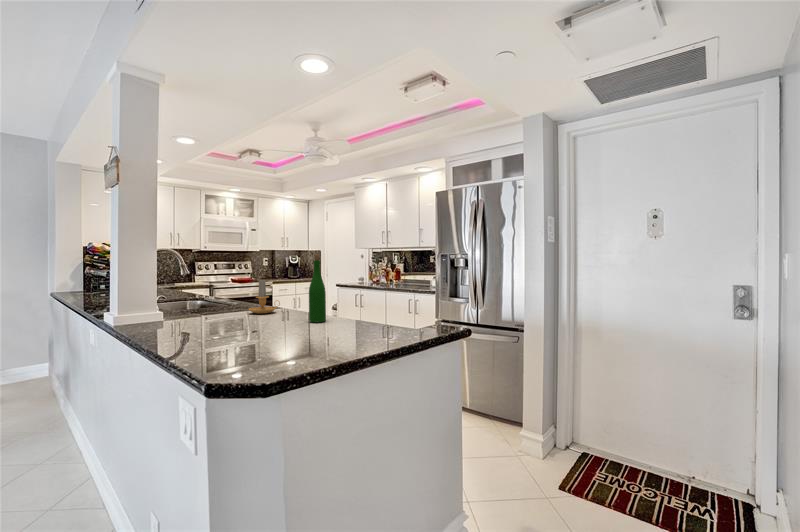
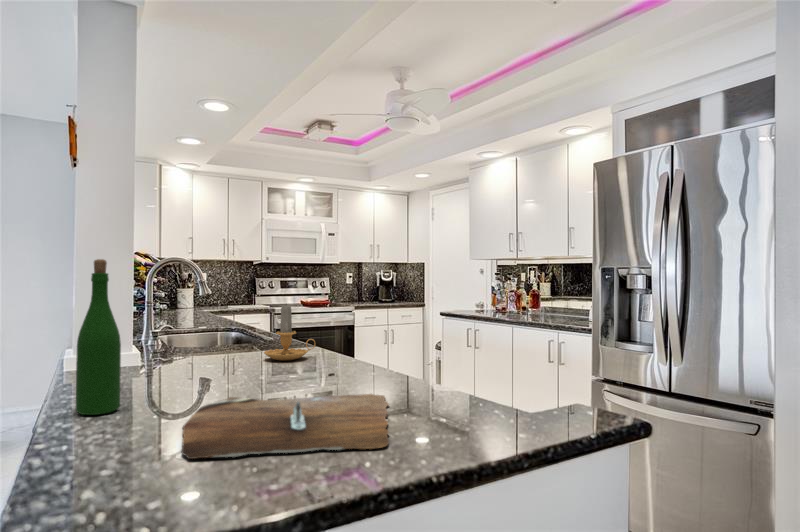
wine bottle: present [309,254,326,323] -> present [76,259,121,415]
cutting board: none [241,326,358,354] -> present [182,394,389,459]

